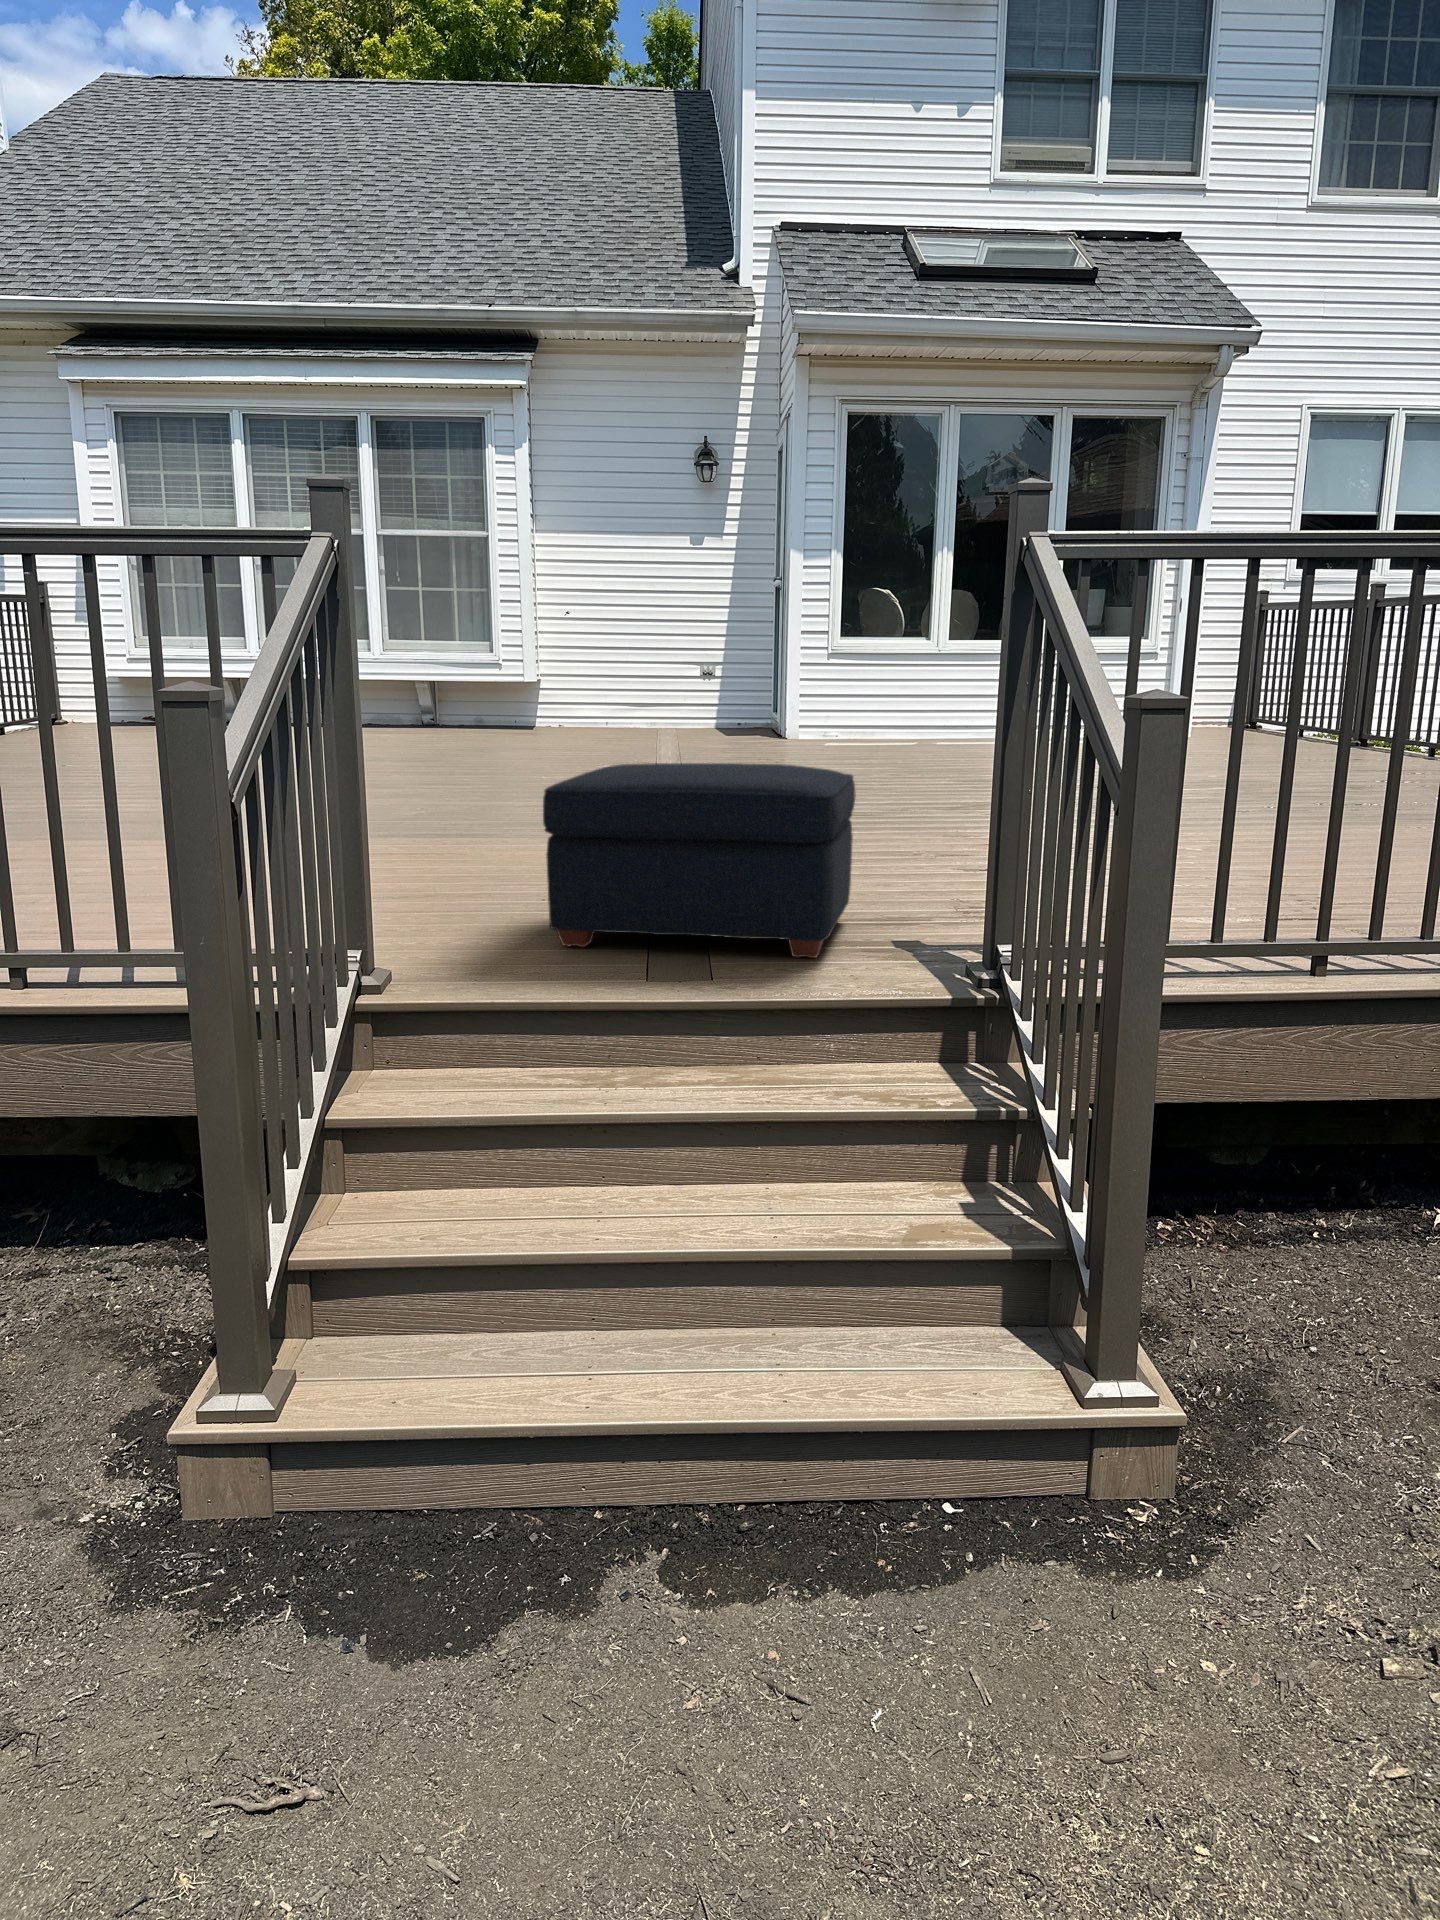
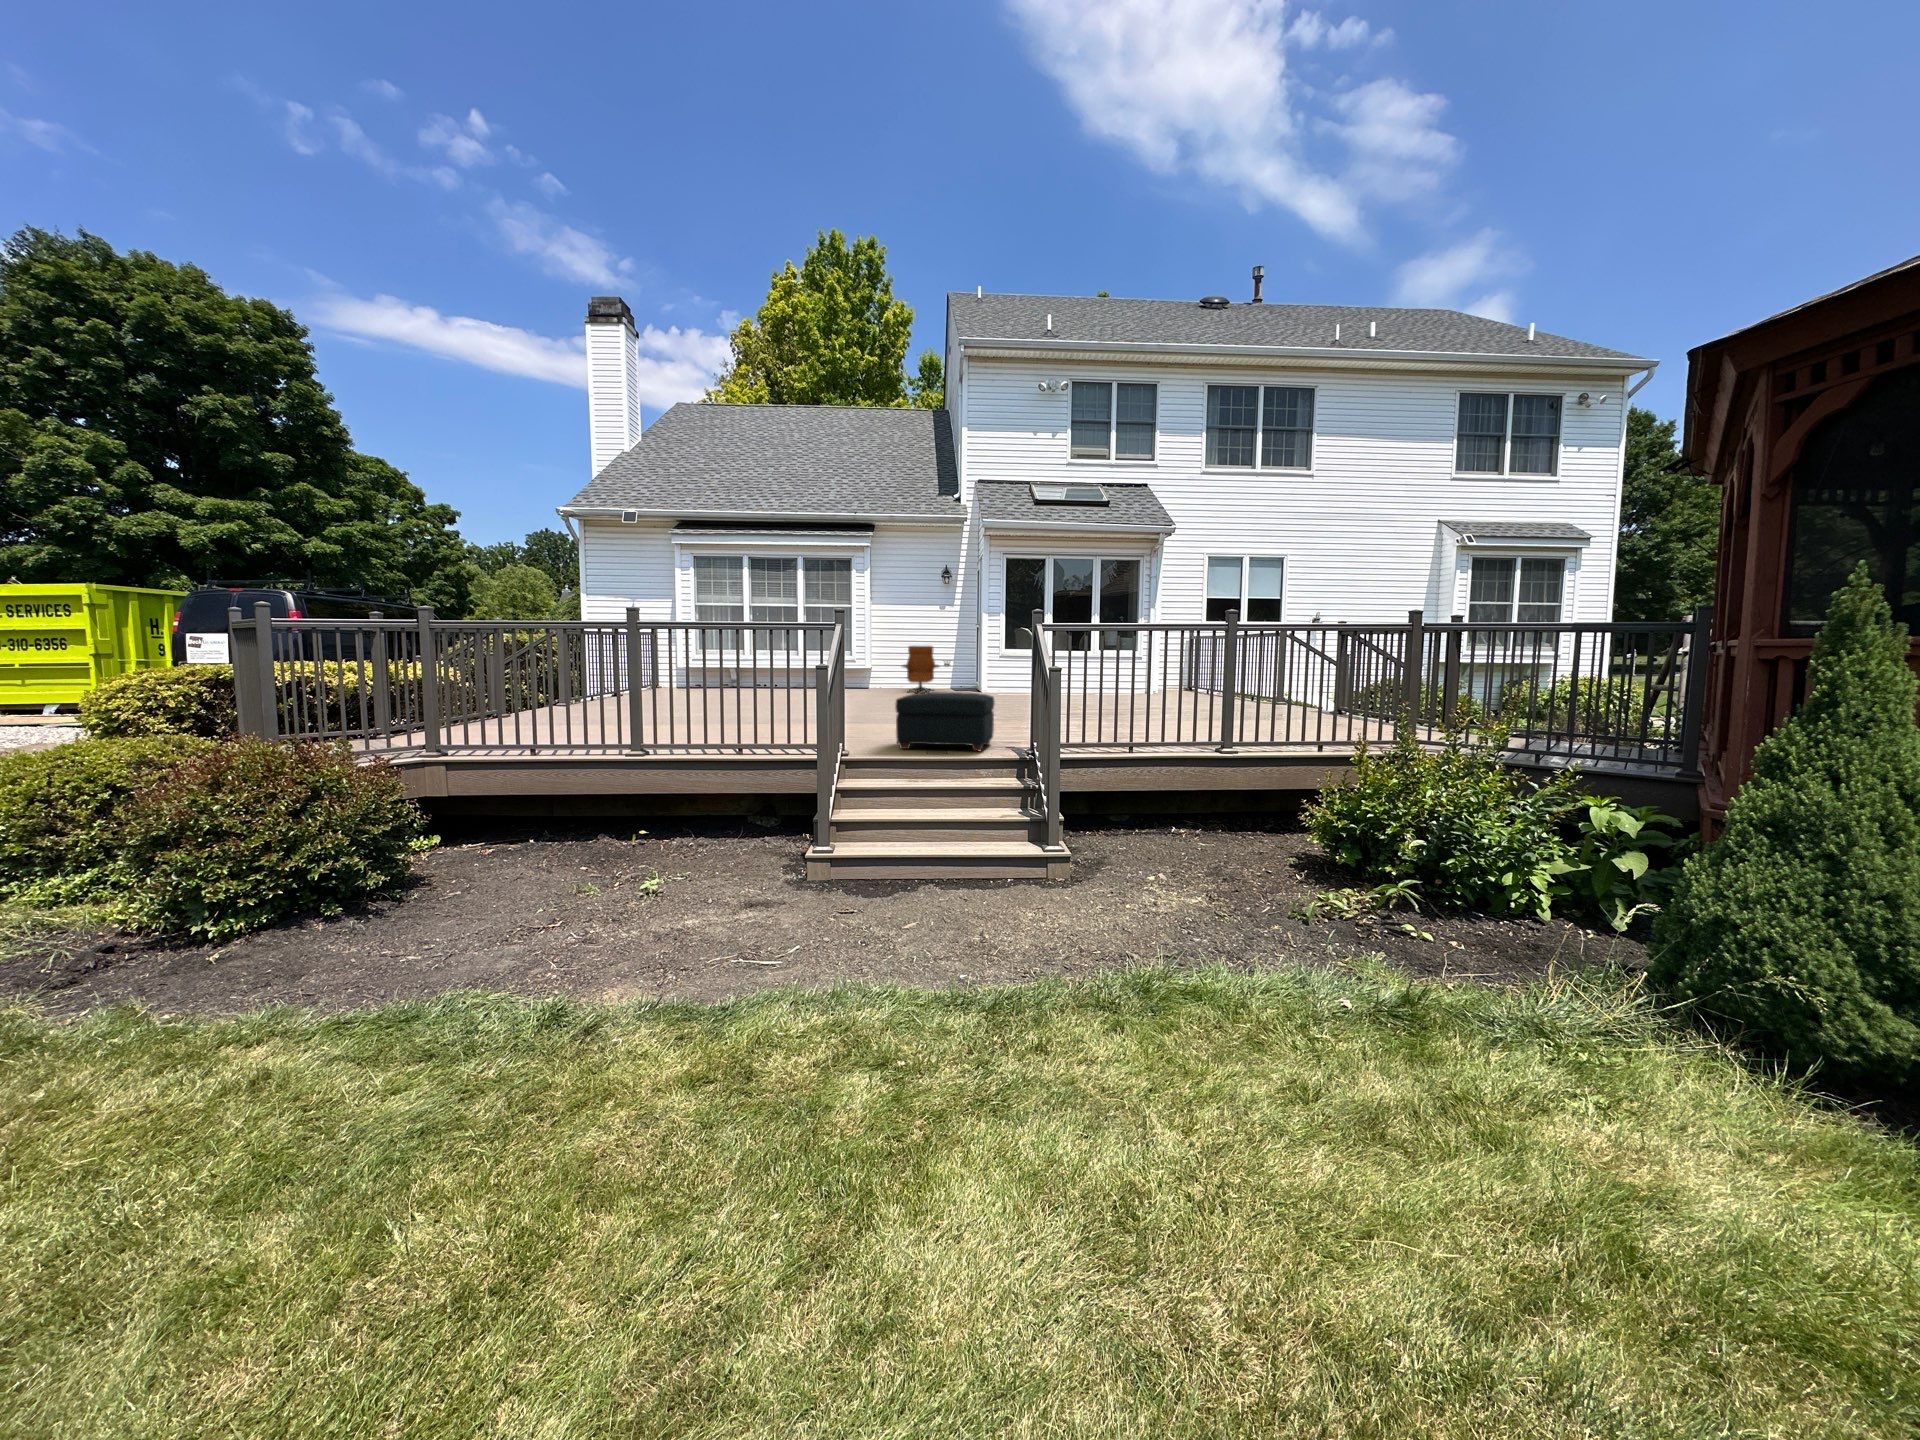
lounge chair: none [604,629,692,739] -> present [901,646,939,693]

